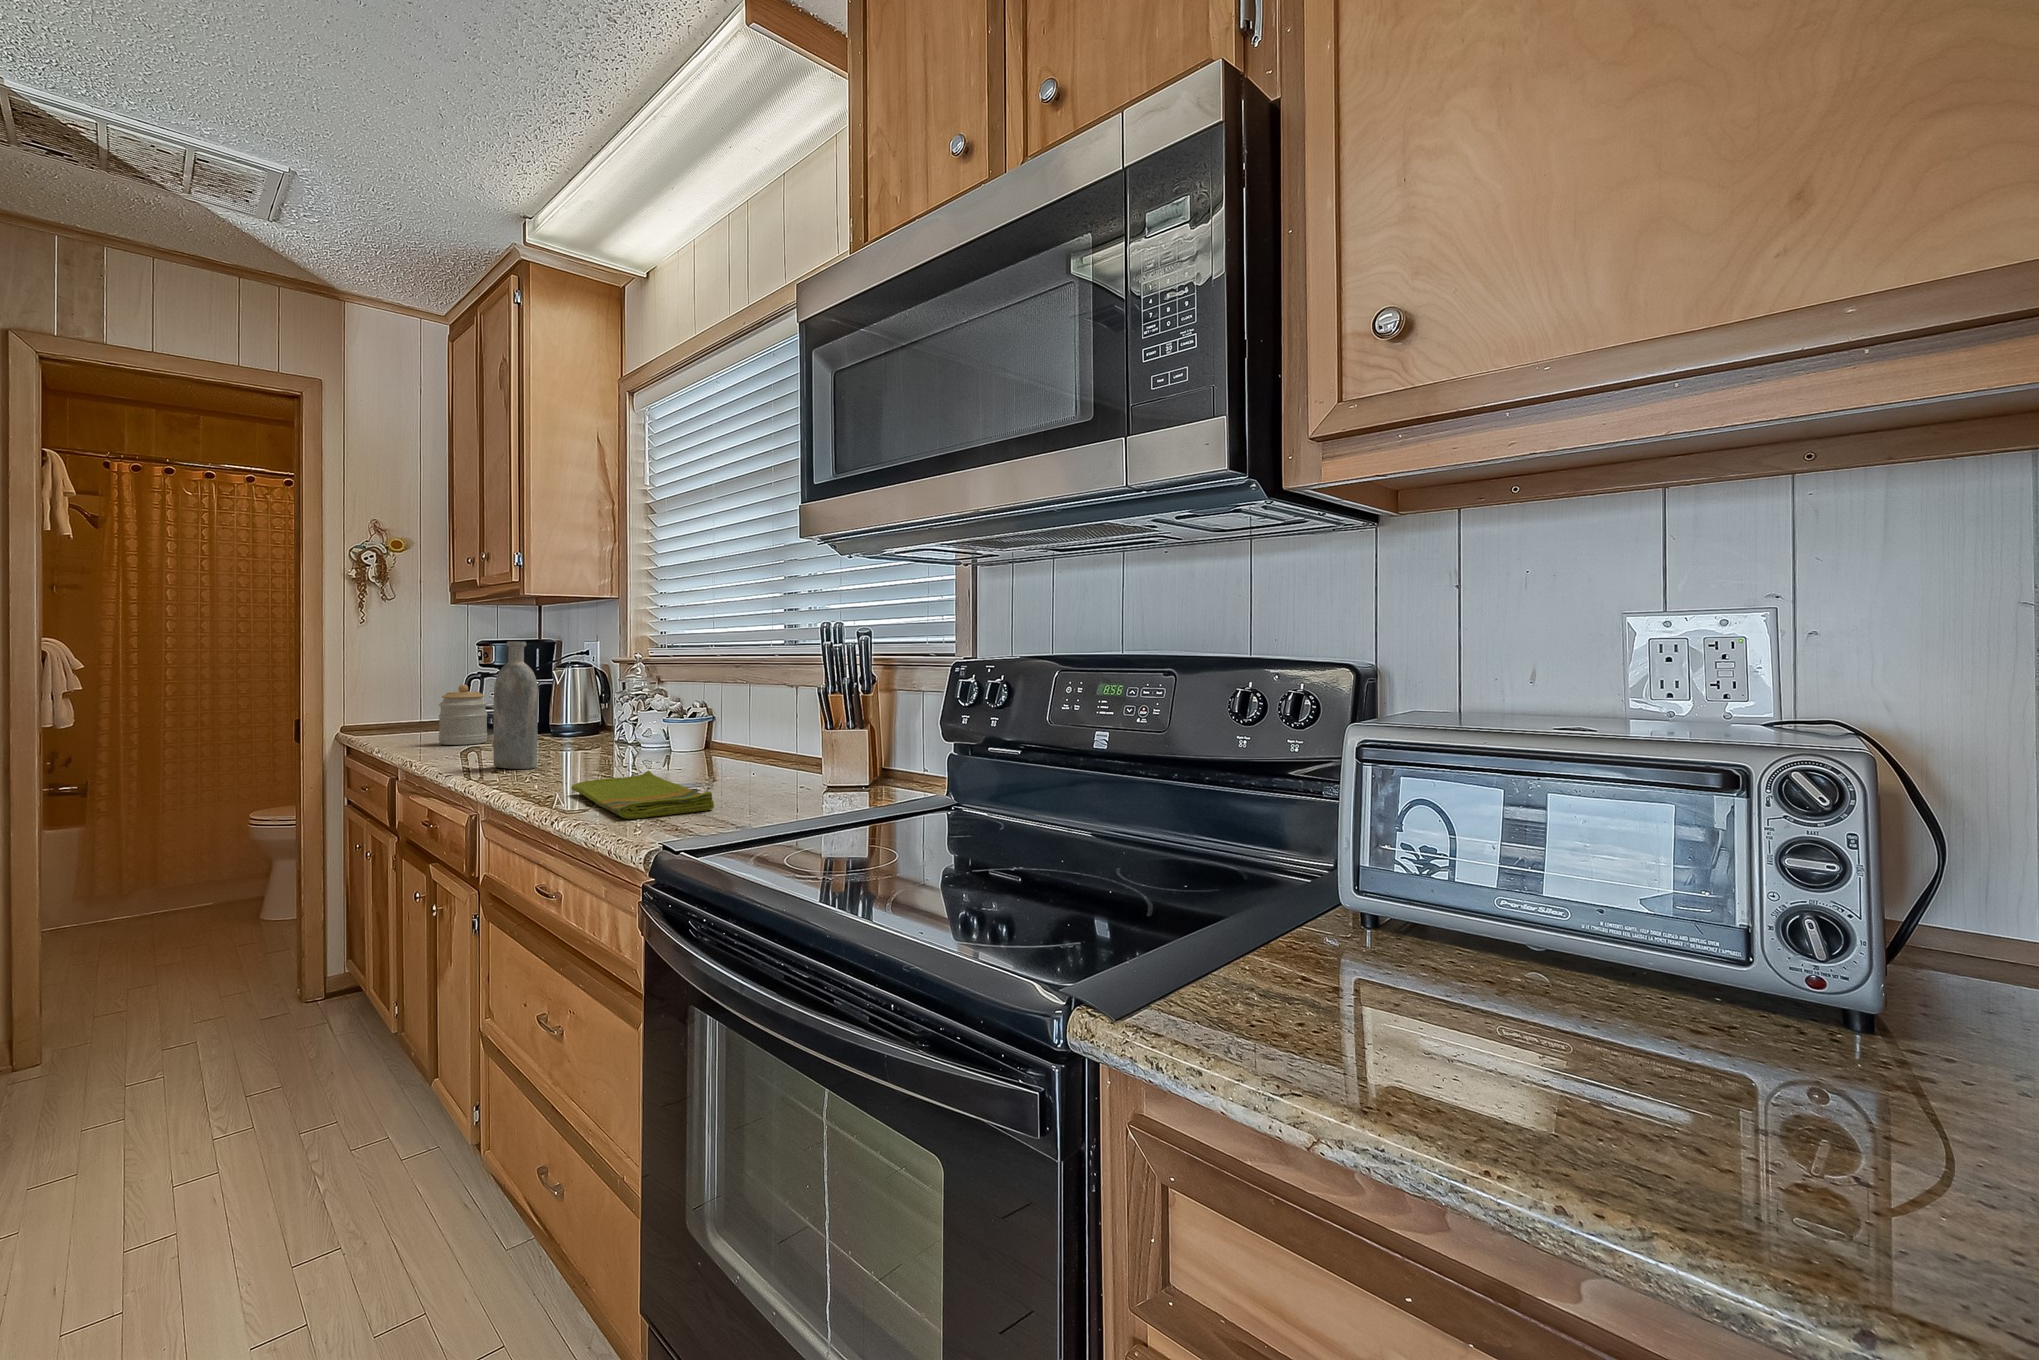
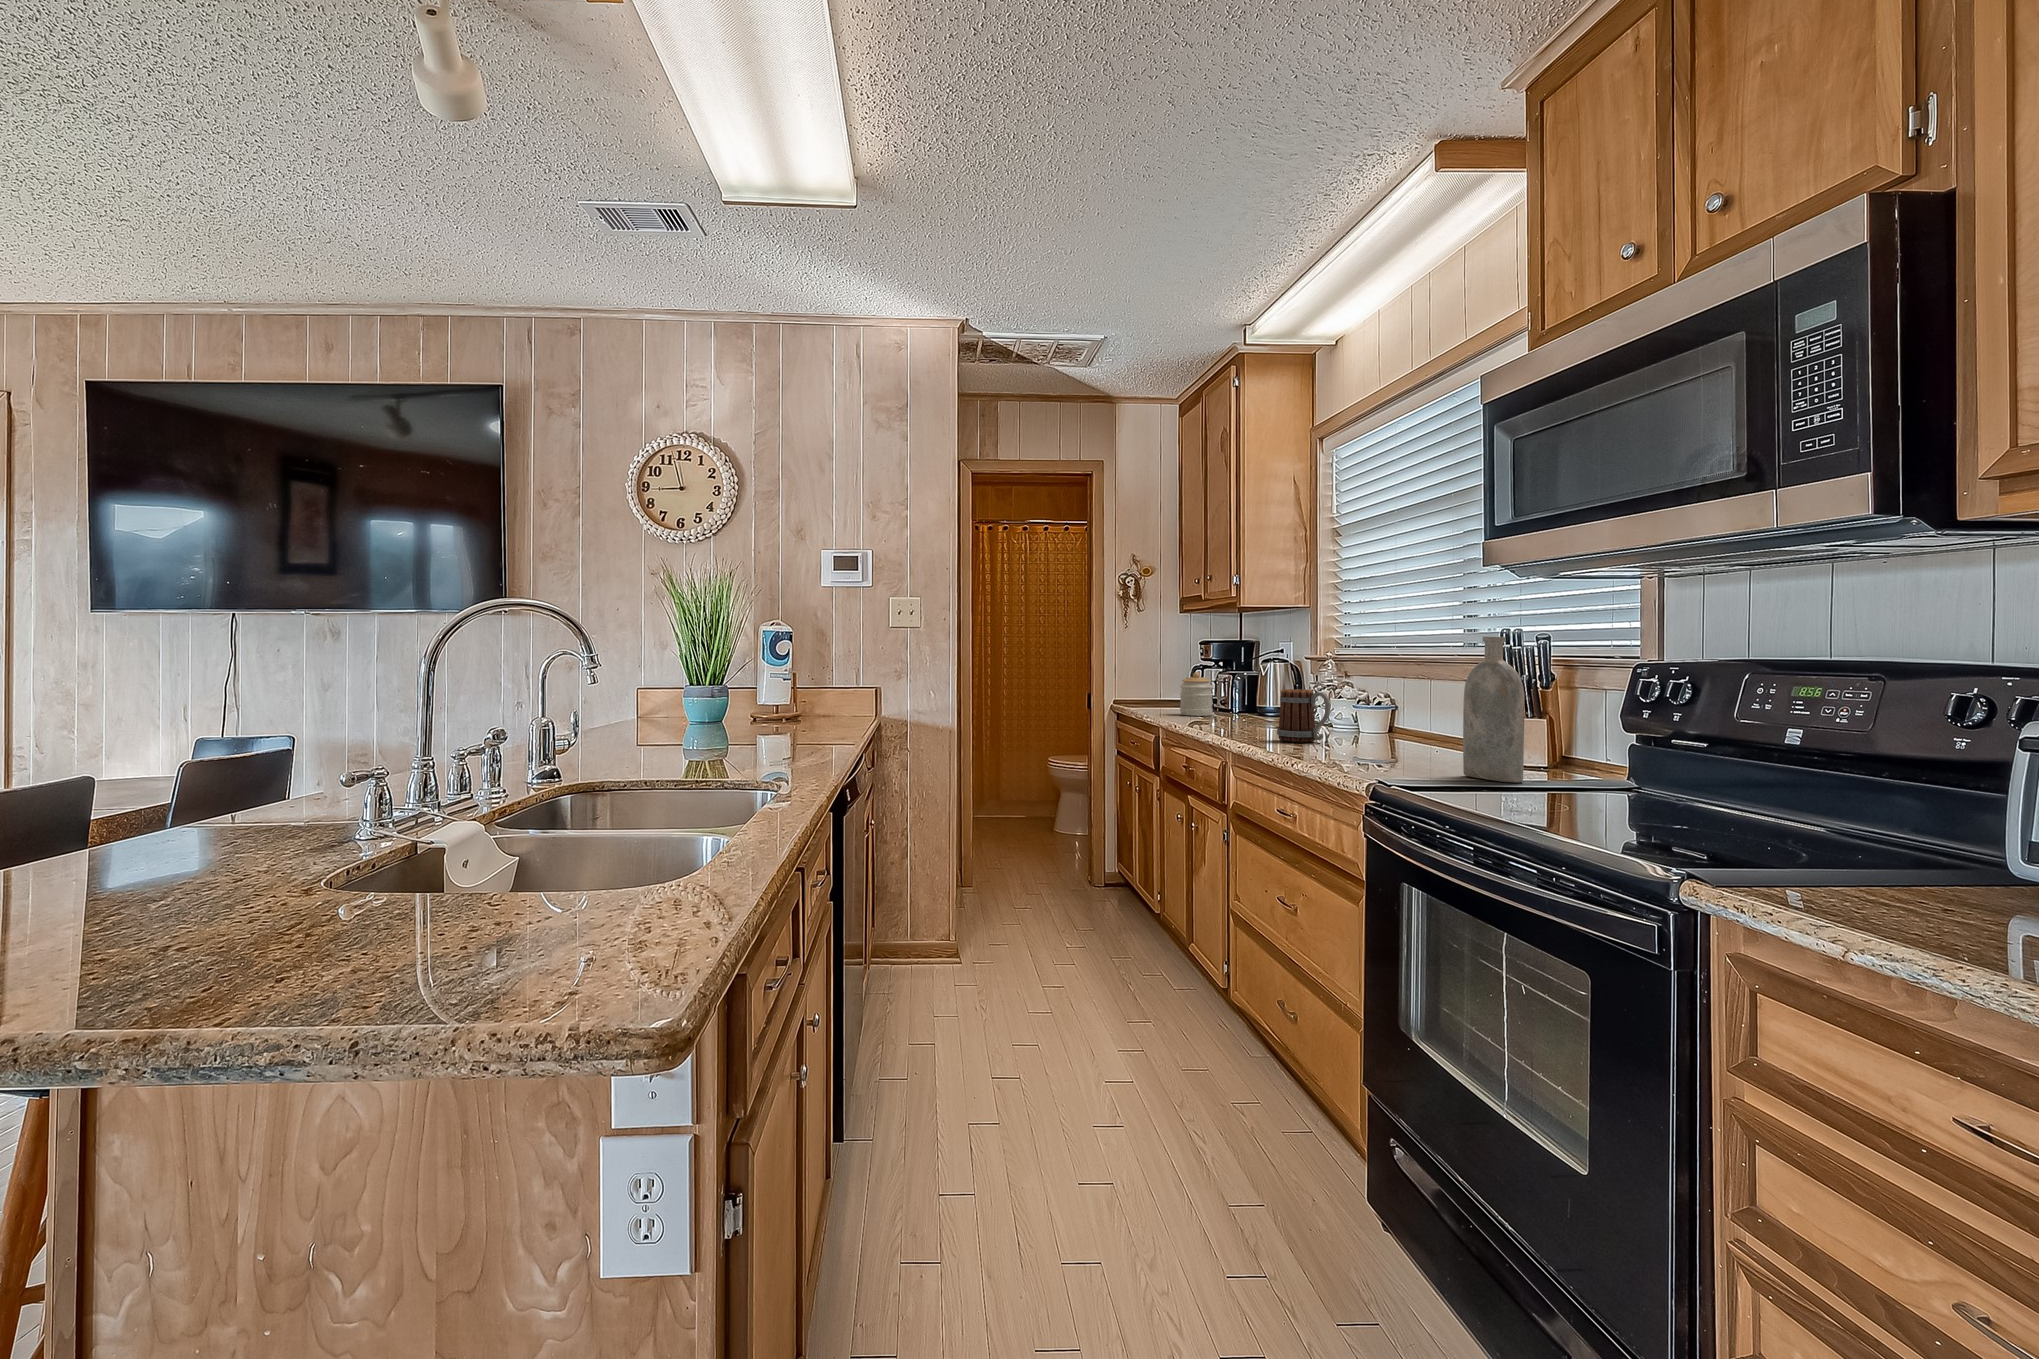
bottle: present [493,642,538,769] -> present [1463,636,1525,783]
mug: none [554,704,625,778] -> present [1277,689,1331,743]
dish towel: present [571,770,714,819] -> none [1296,740,1411,770]

